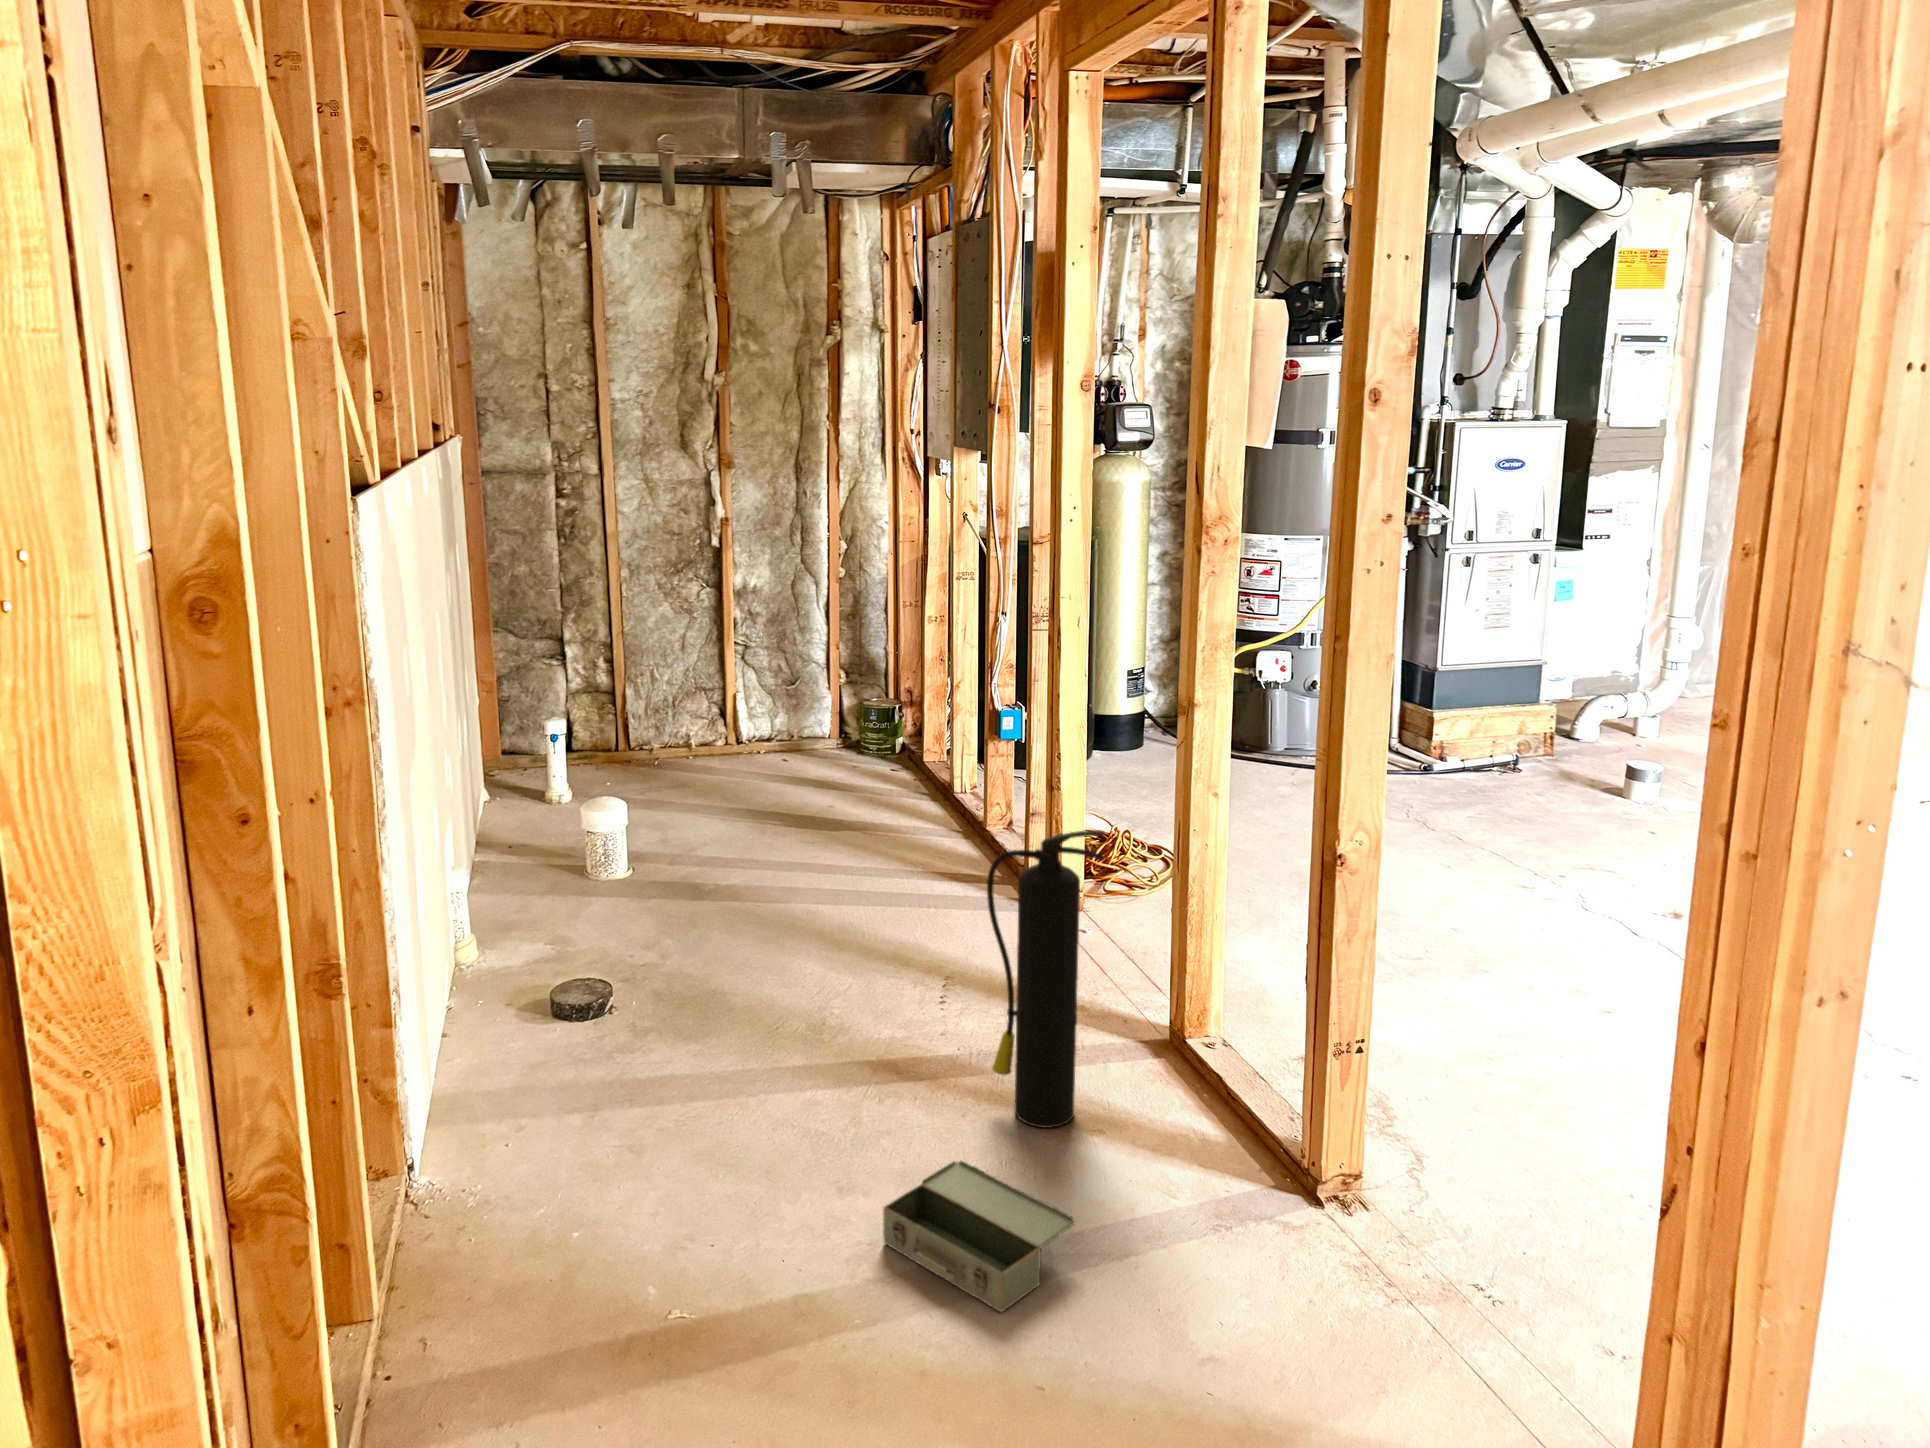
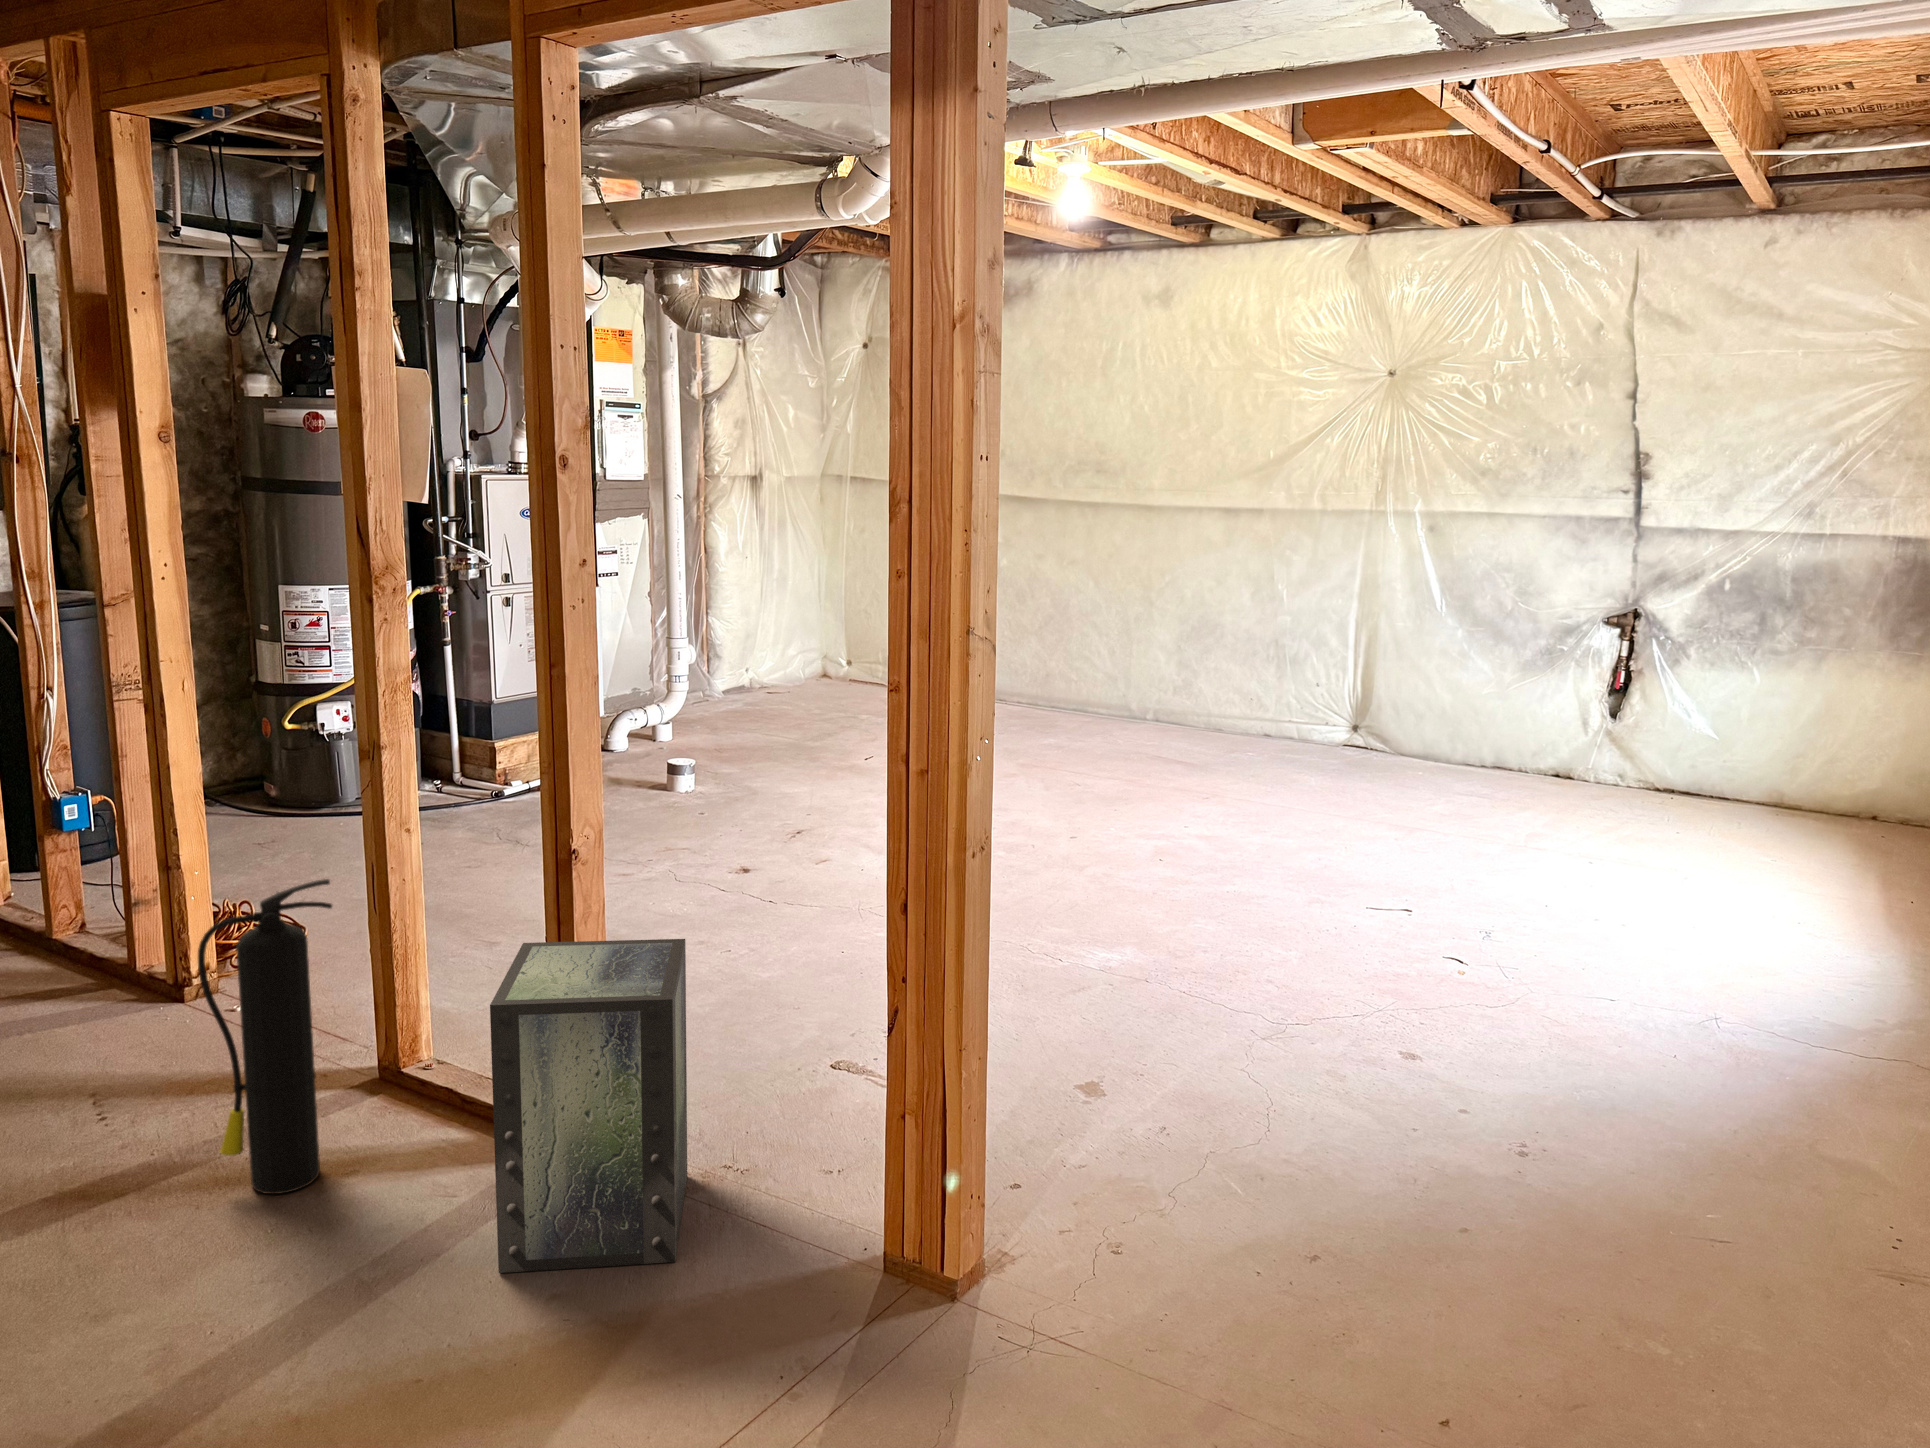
storage box: none [1173,947,1452,1382] -> present [490,939,687,1273]
toolbox: present [883,1161,1075,1312] -> none [173,1240,389,1351]

